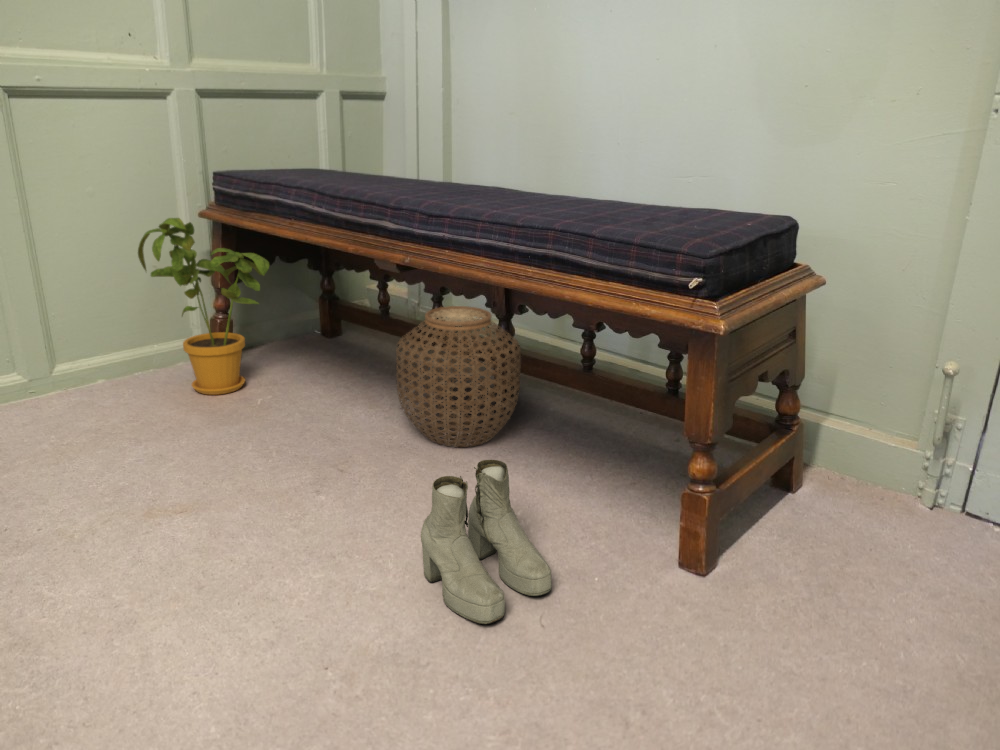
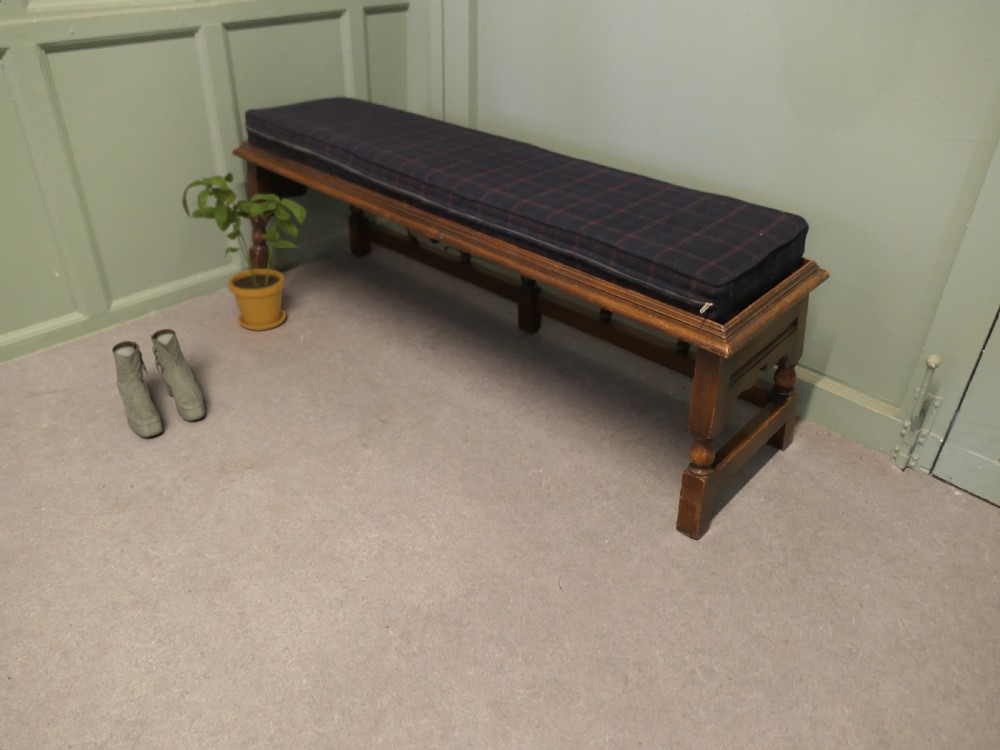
woven basket: present [396,306,521,447] -> none [430,266,545,396]
boots: present [421,460,552,624] -> present [112,329,206,438]

